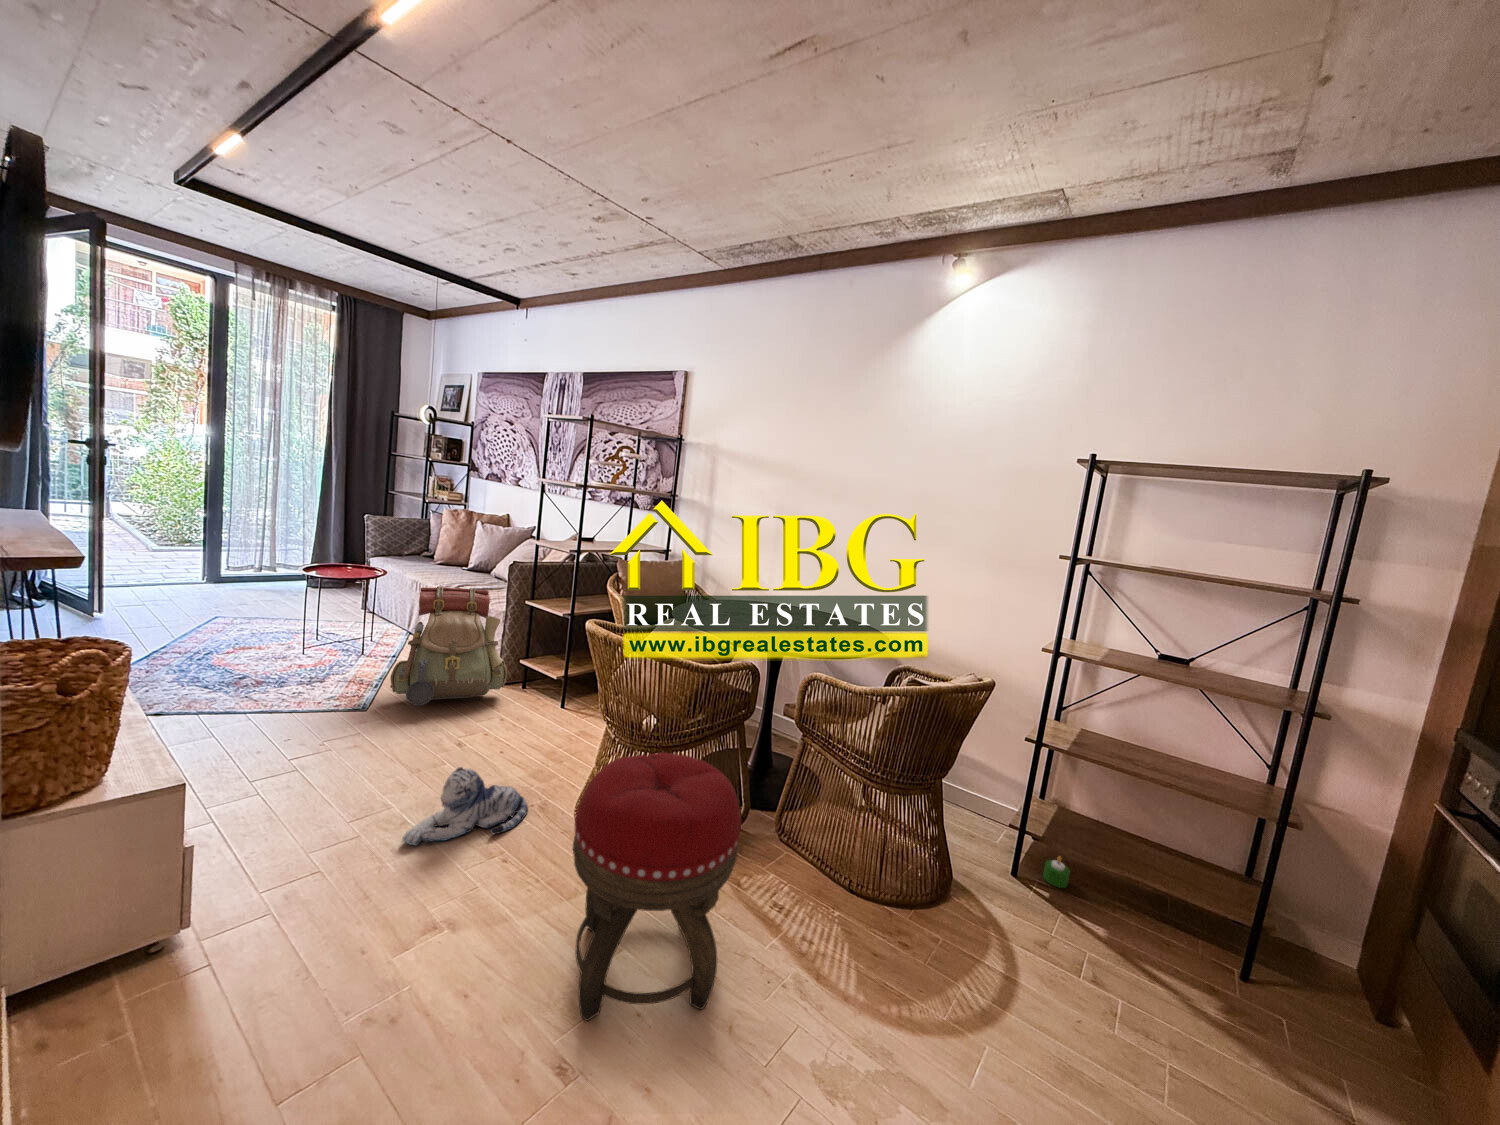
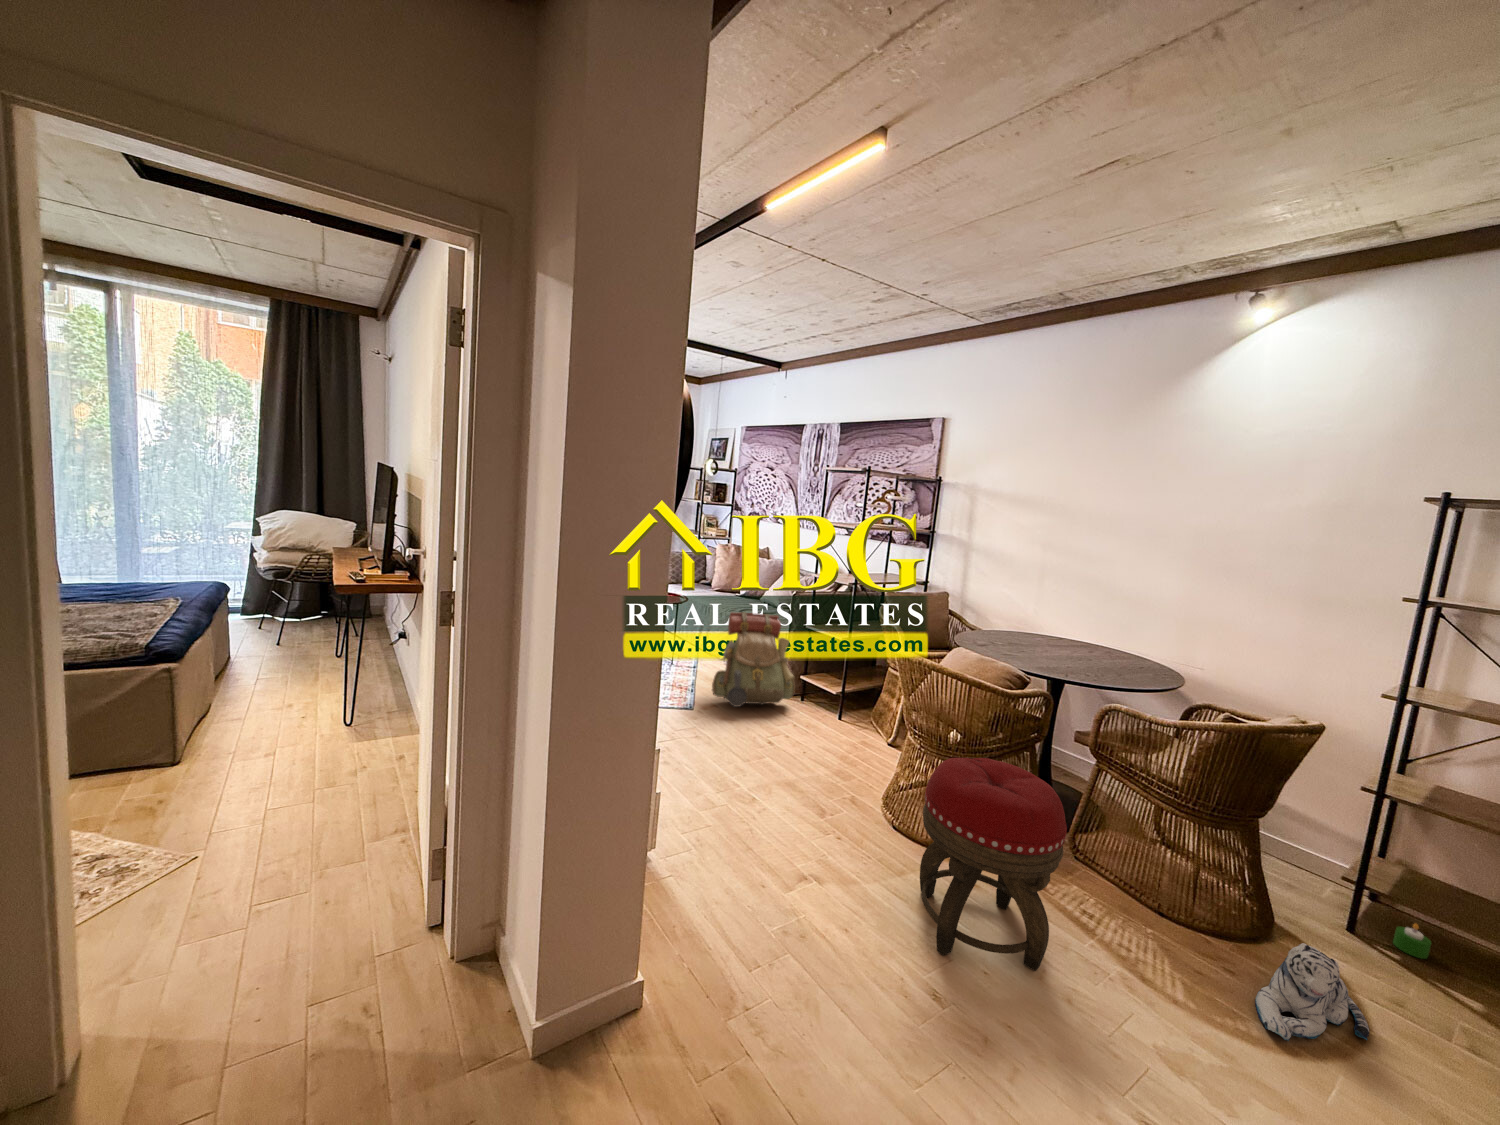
plush toy: present [402,767,528,845] -> present [1255,943,1369,1041]

